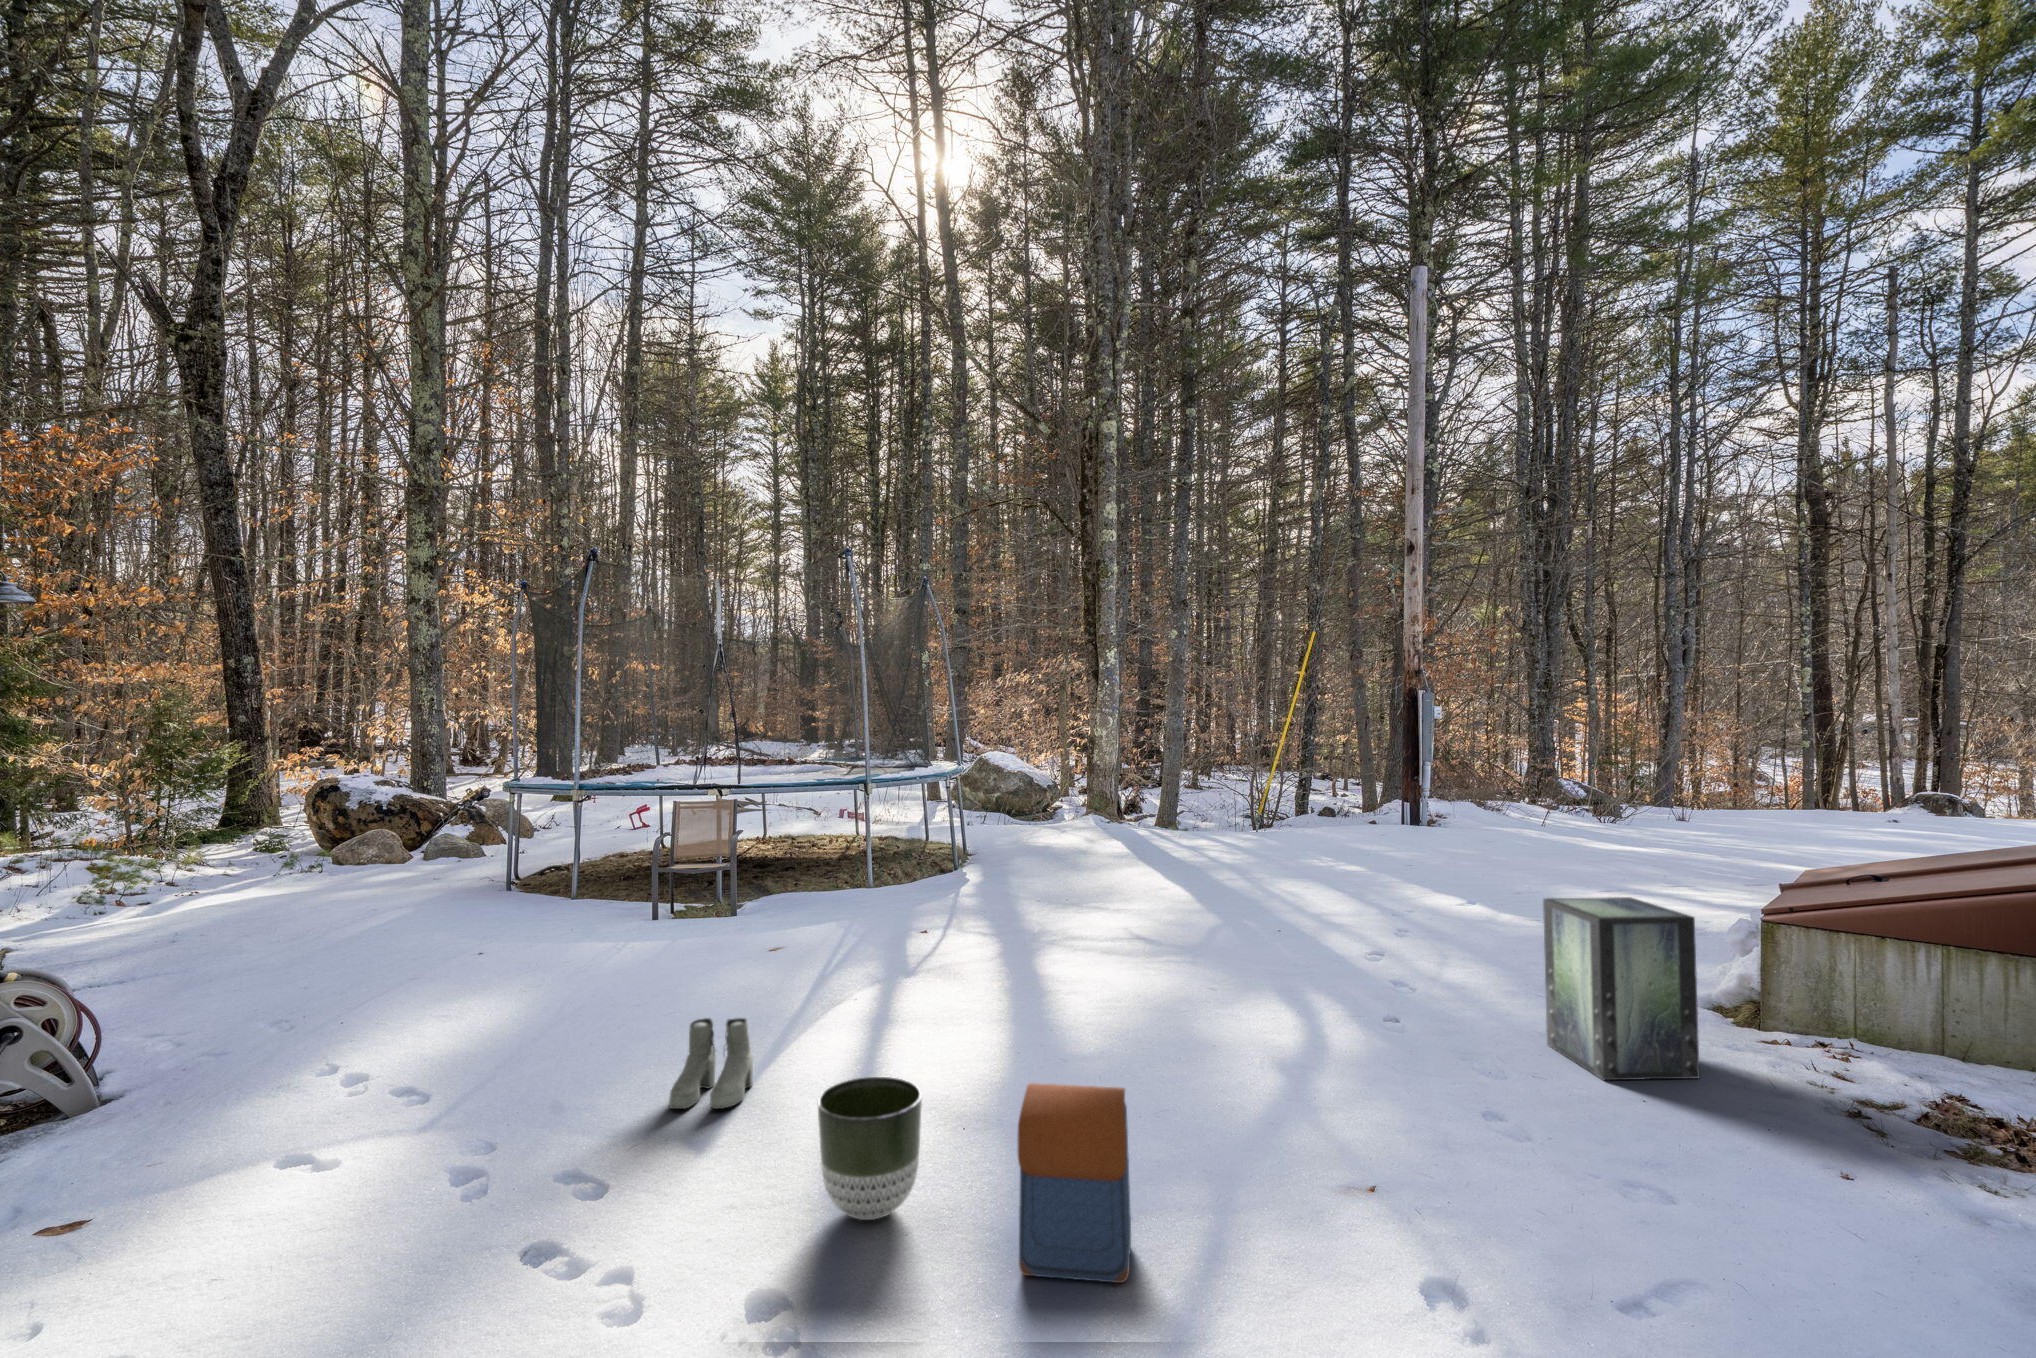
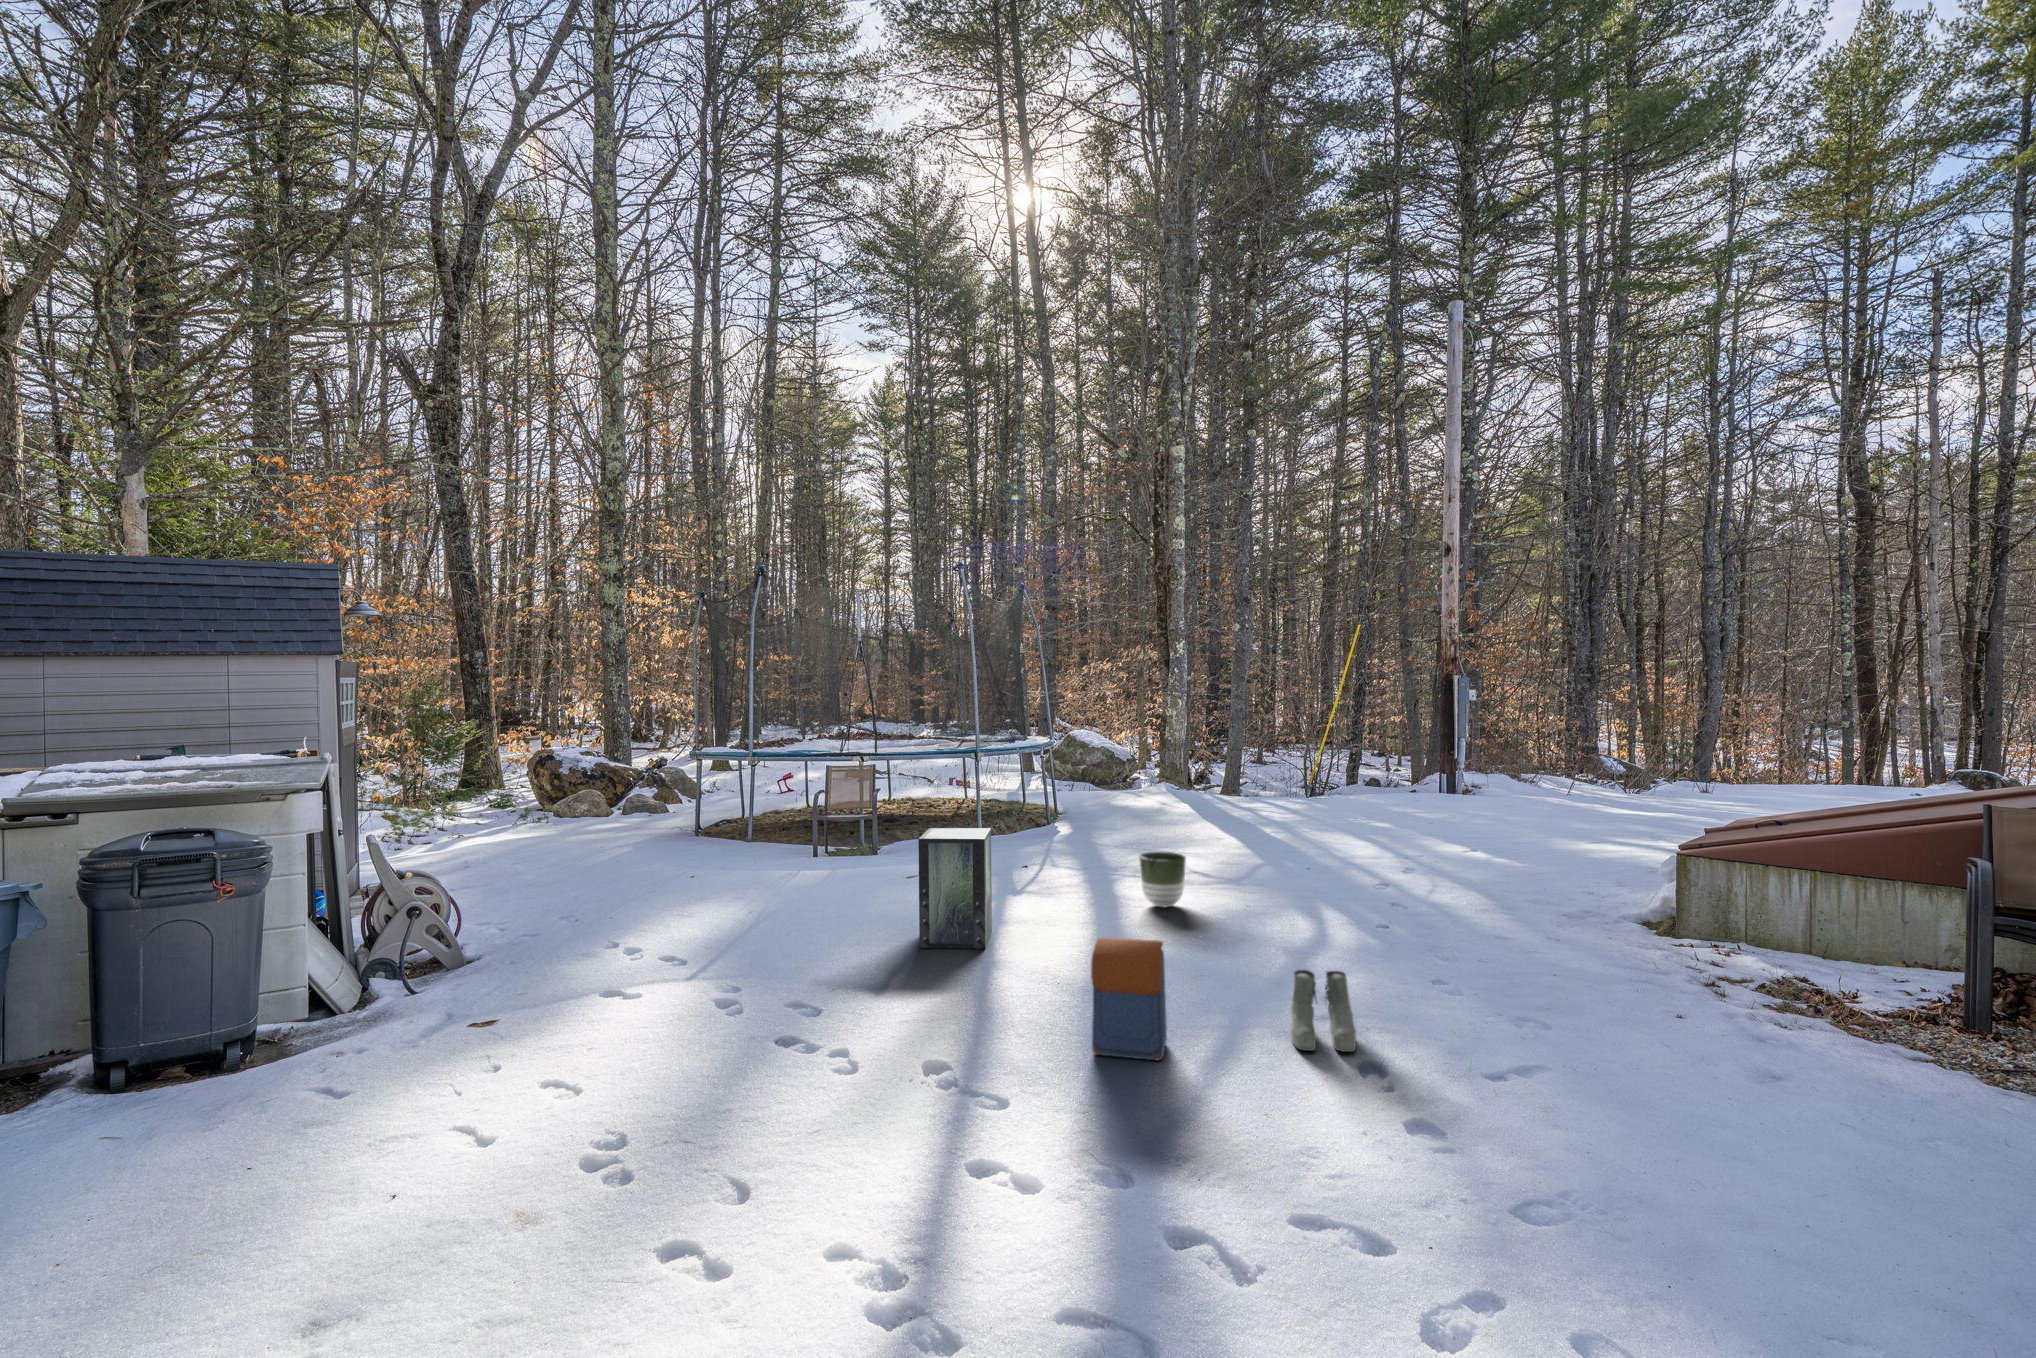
storage box: present [1543,897,1700,1080] -> present [918,828,992,949]
boots: present [669,1018,753,1109] -> present [1291,970,1356,1052]
planter: present [818,1077,922,1220] -> present [1139,852,1186,907]

